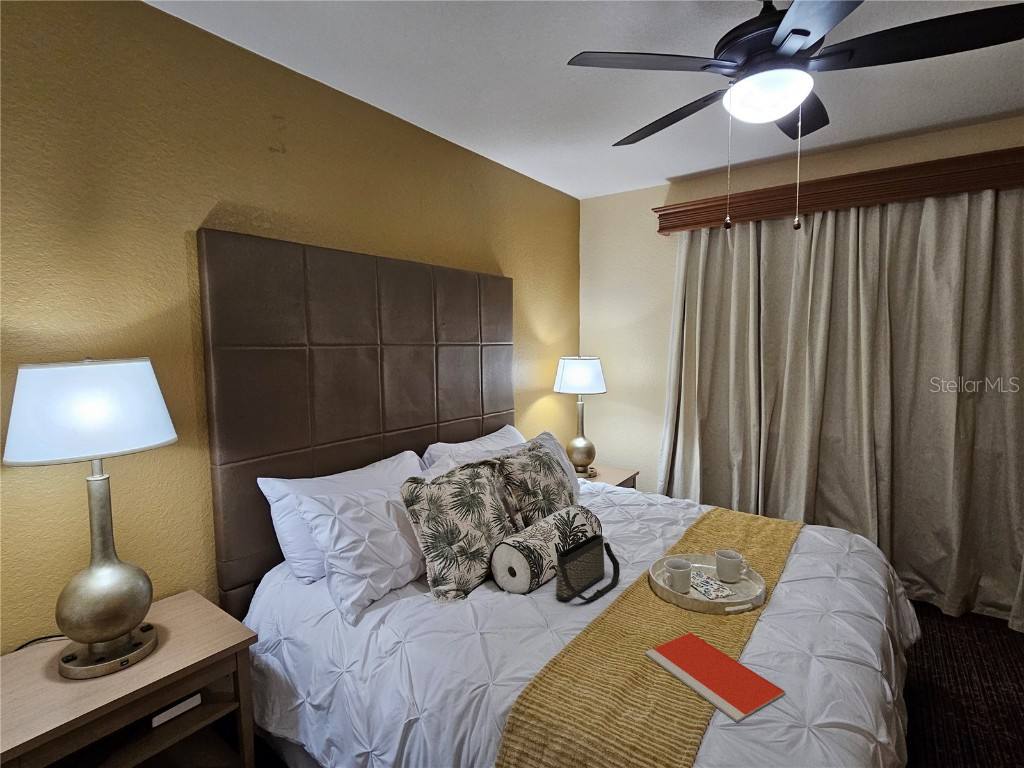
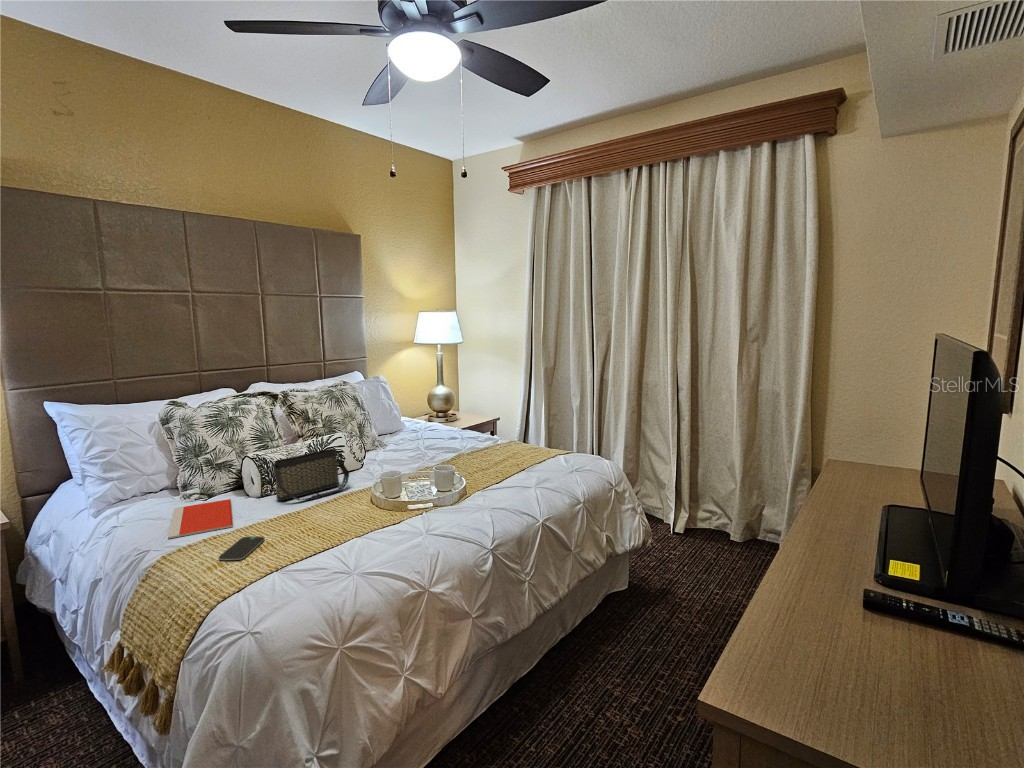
notebook: present [645,633,786,722] -> present [168,499,233,539]
smartphone: none [588,663,625,704] -> present [219,536,264,561]

